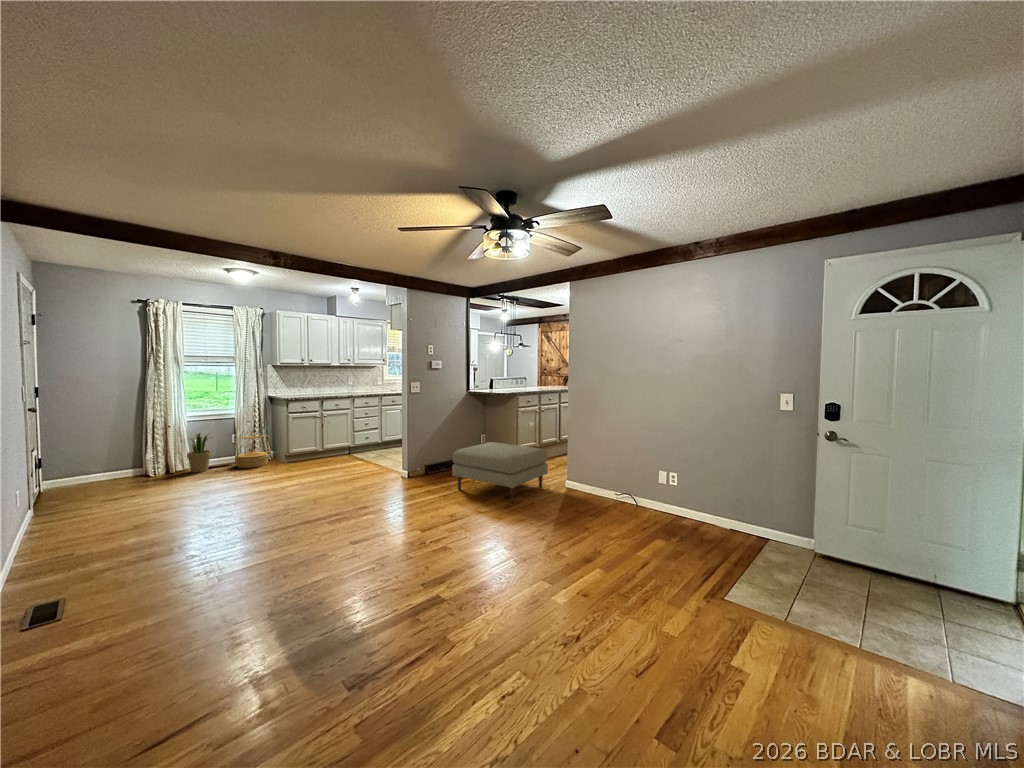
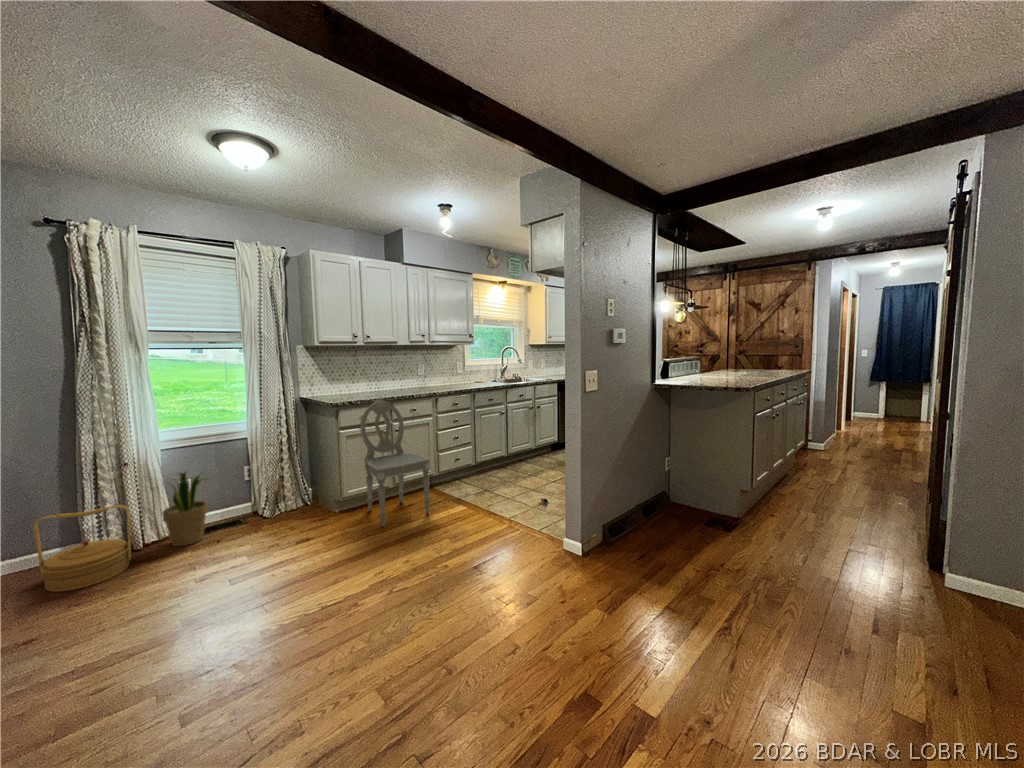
dining chair: none [301,398,340,467] -> present [360,399,430,527]
woven basket: present [234,435,269,468] -> present [33,505,131,592]
ottoman: present [452,442,548,502] -> none [730,486,975,667]

